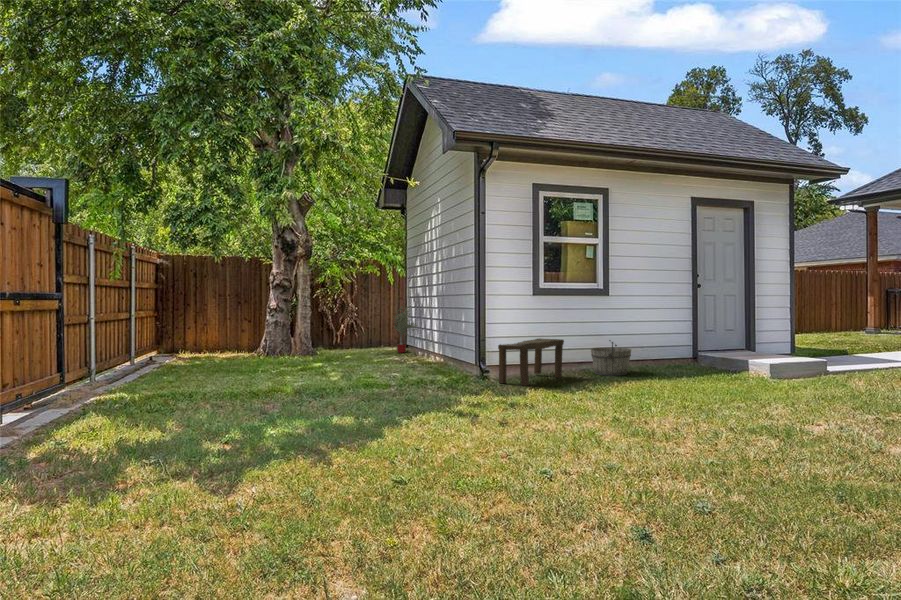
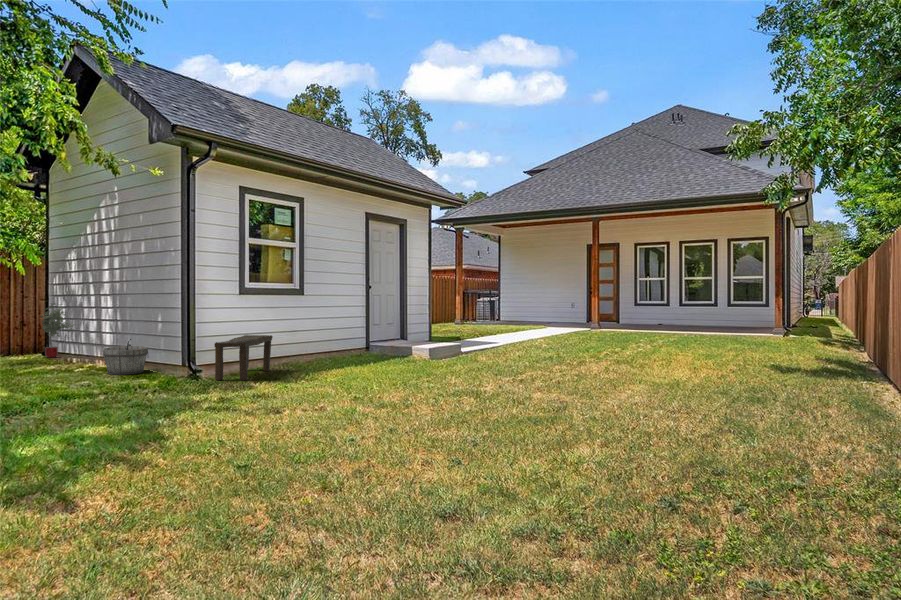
wooden bucket: present [591,340,631,376] -> present [102,339,148,375]

